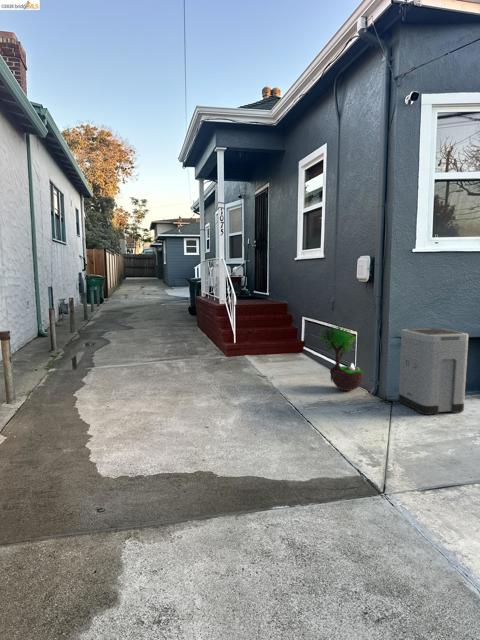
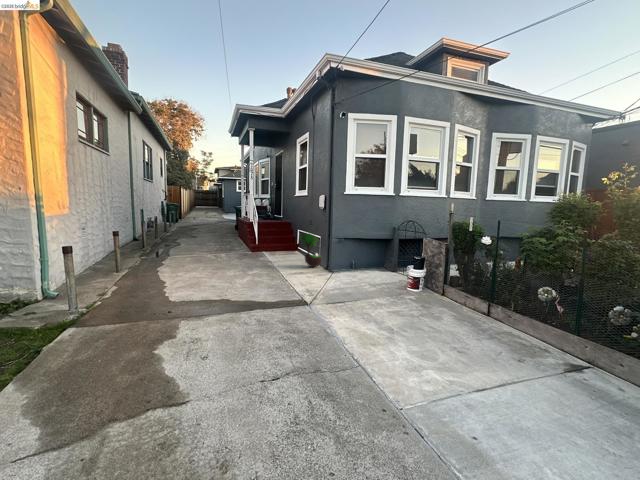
trash can: present [398,328,468,415] -> none [337,234,368,277]

